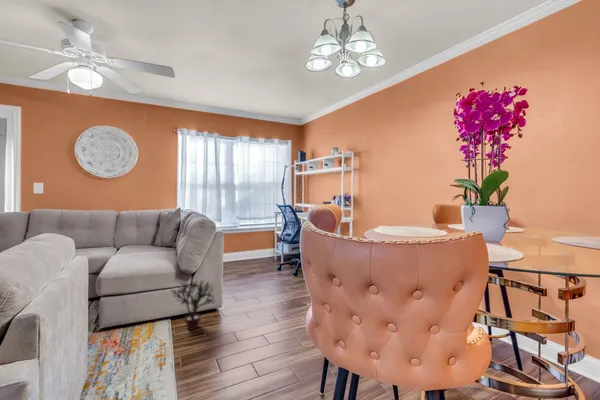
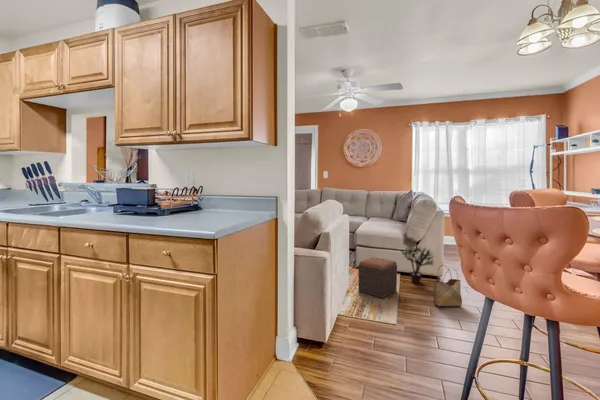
woven basket: none [220,304,252,363] -> present [433,265,462,306]
footstool: none [101,313,168,382] -> present [358,257,397,298]

